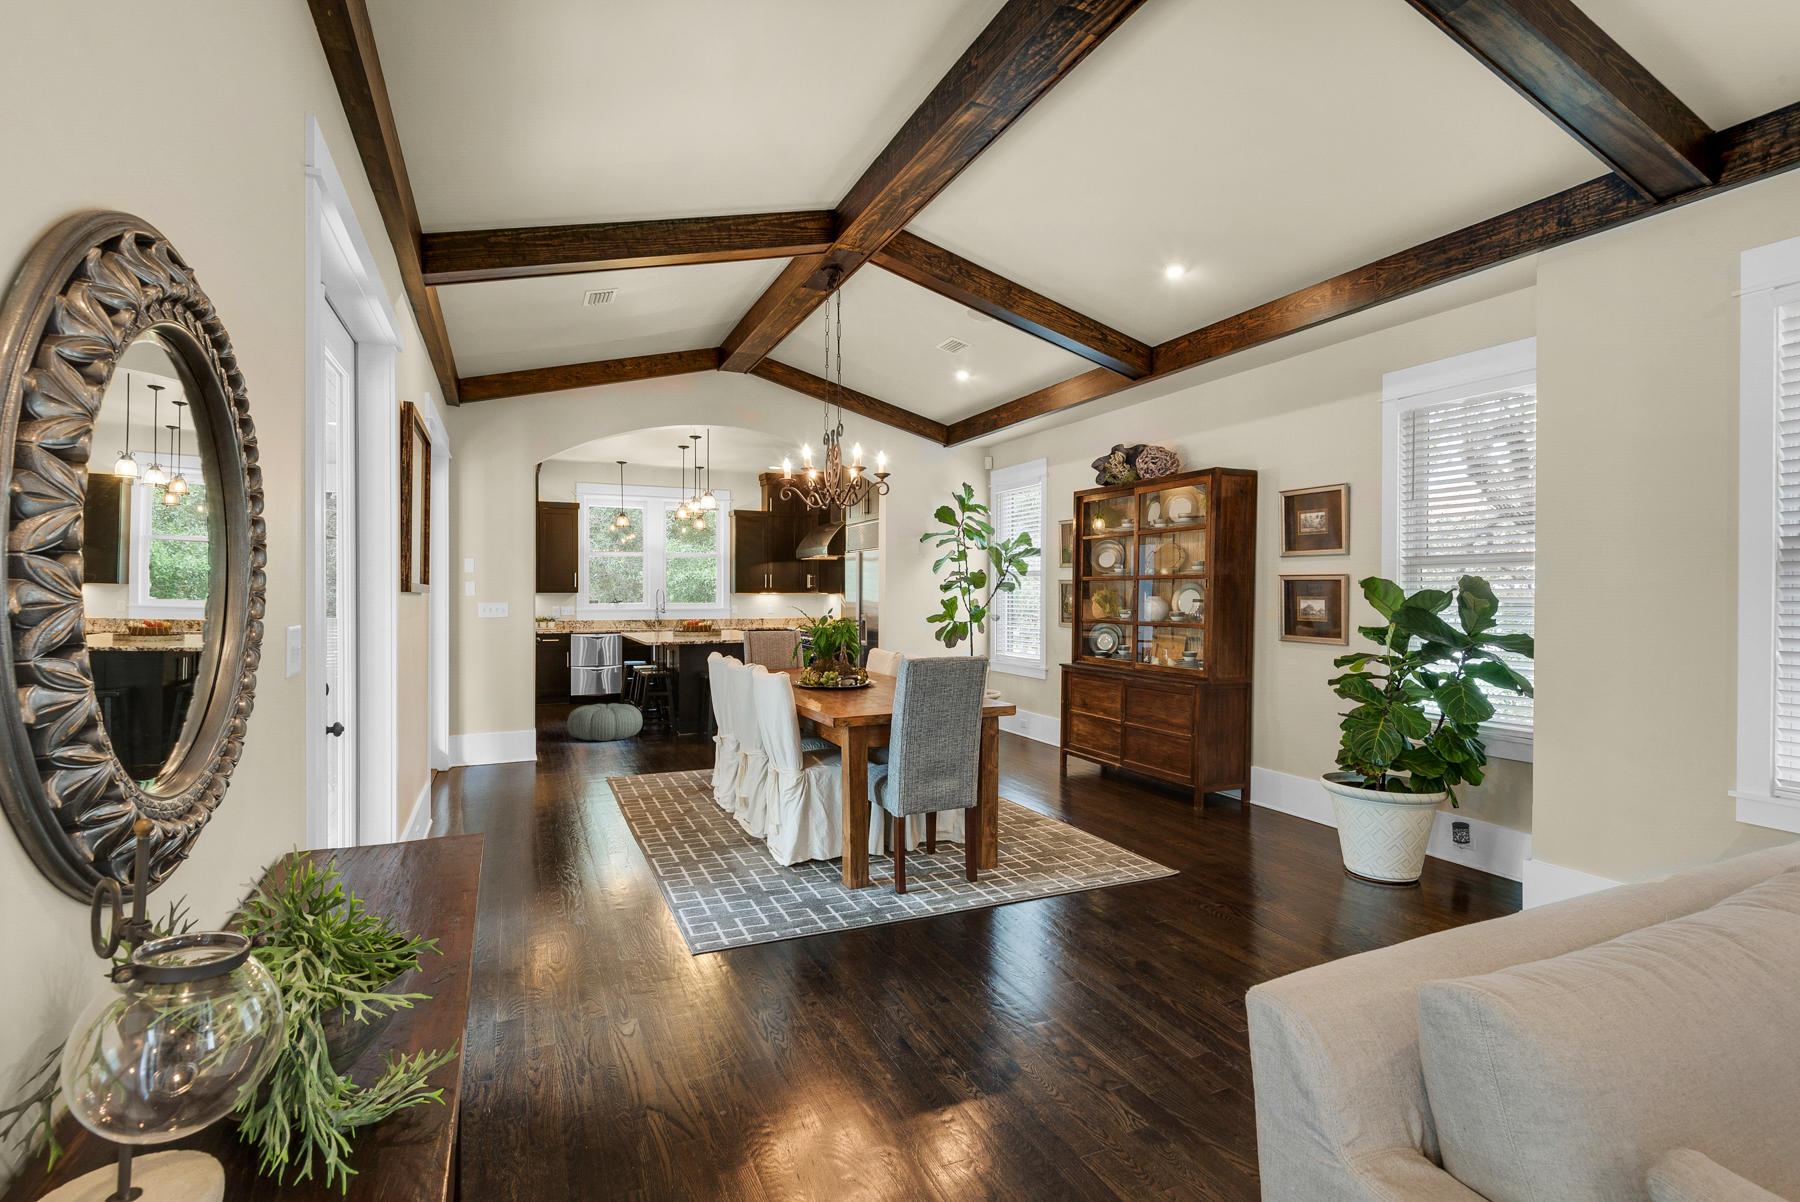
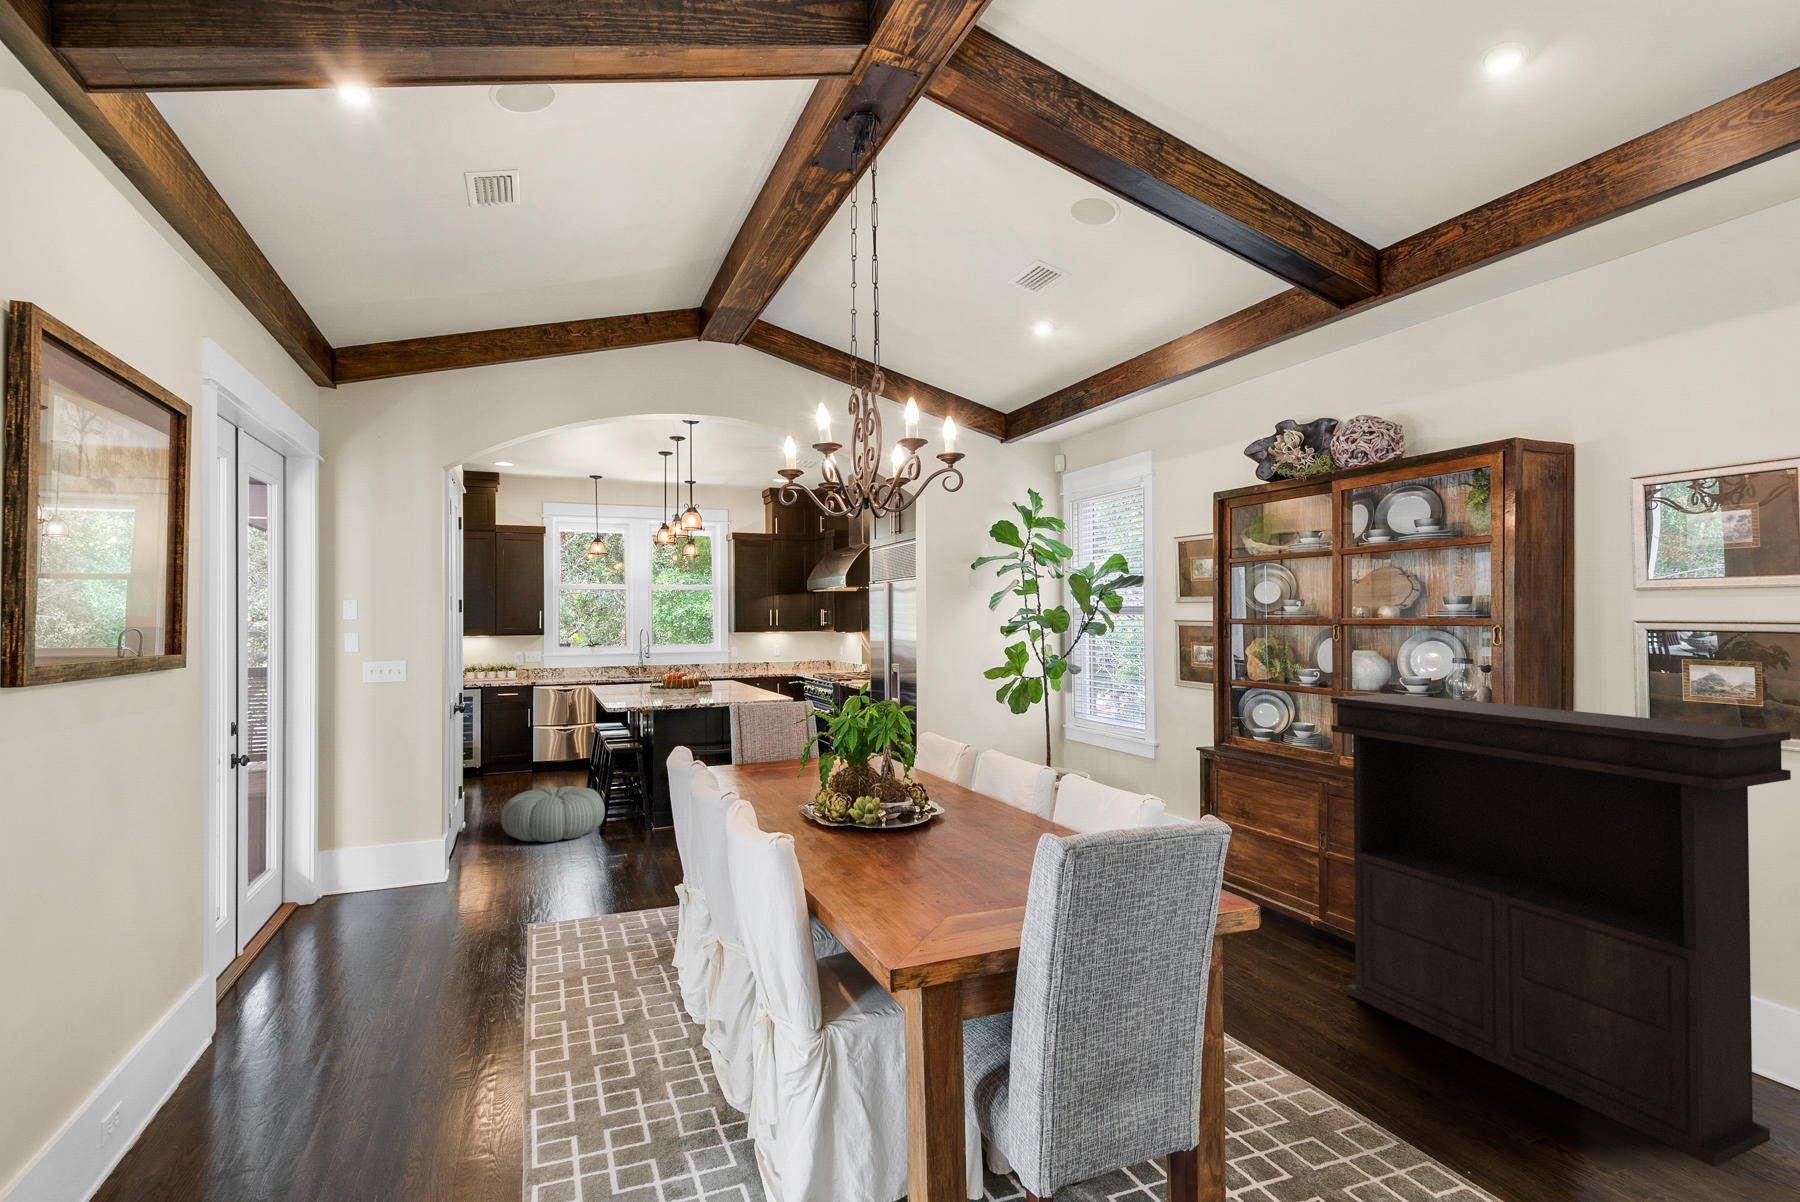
console table: none [1117,623,1312,852] -> present [1331,694,1791,1167]

